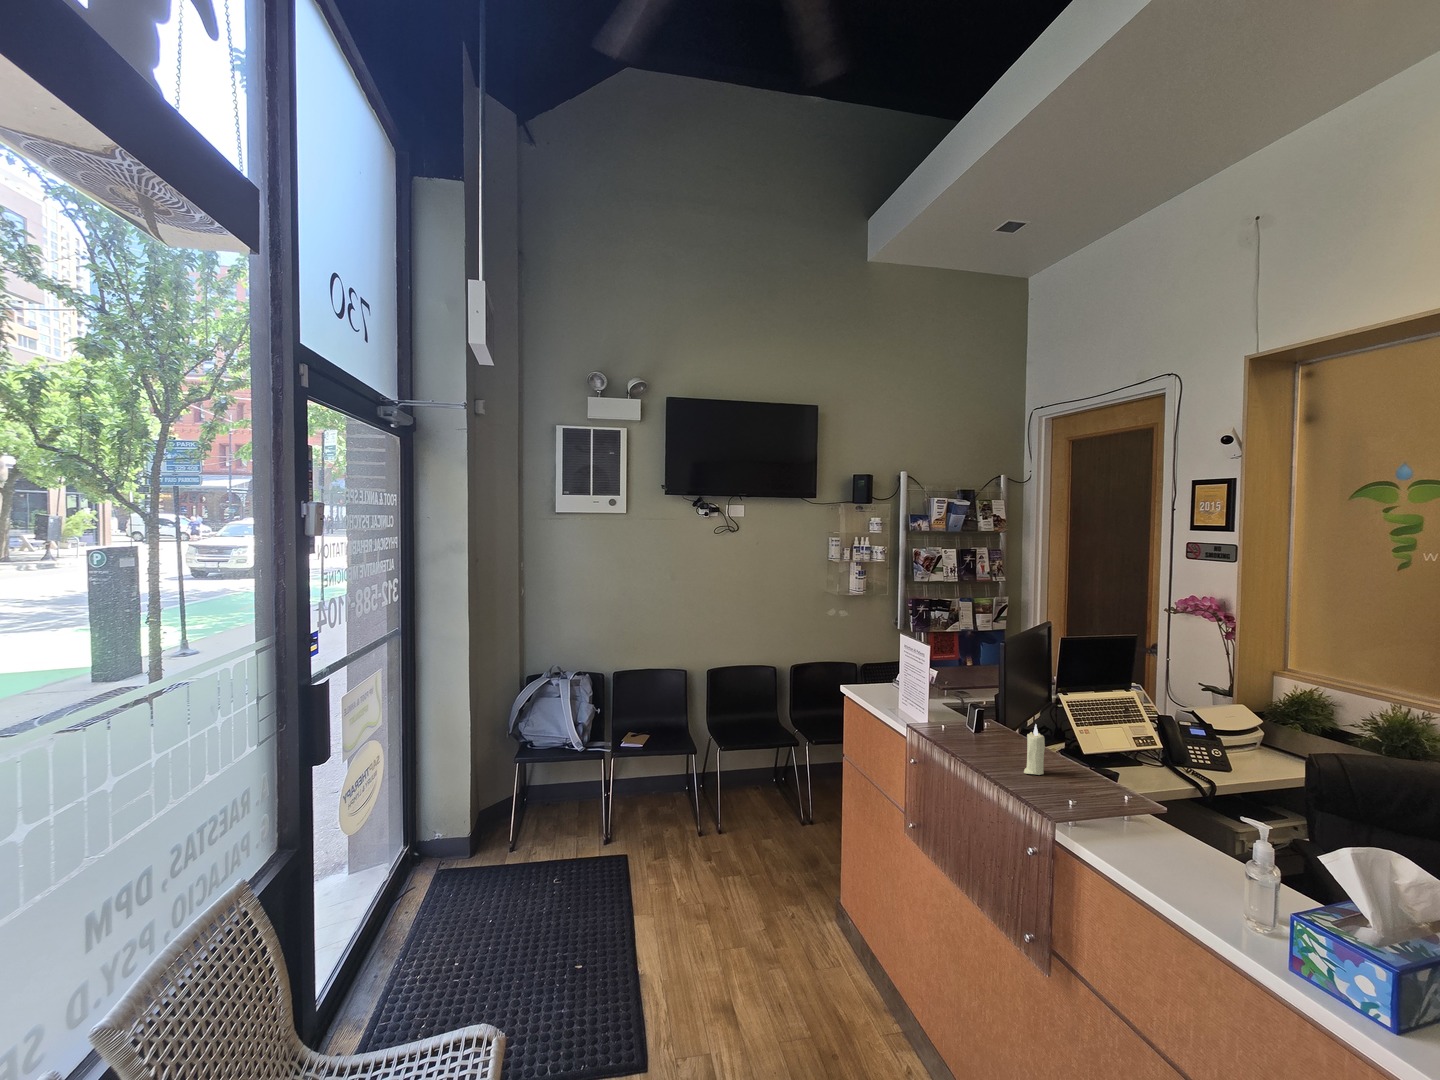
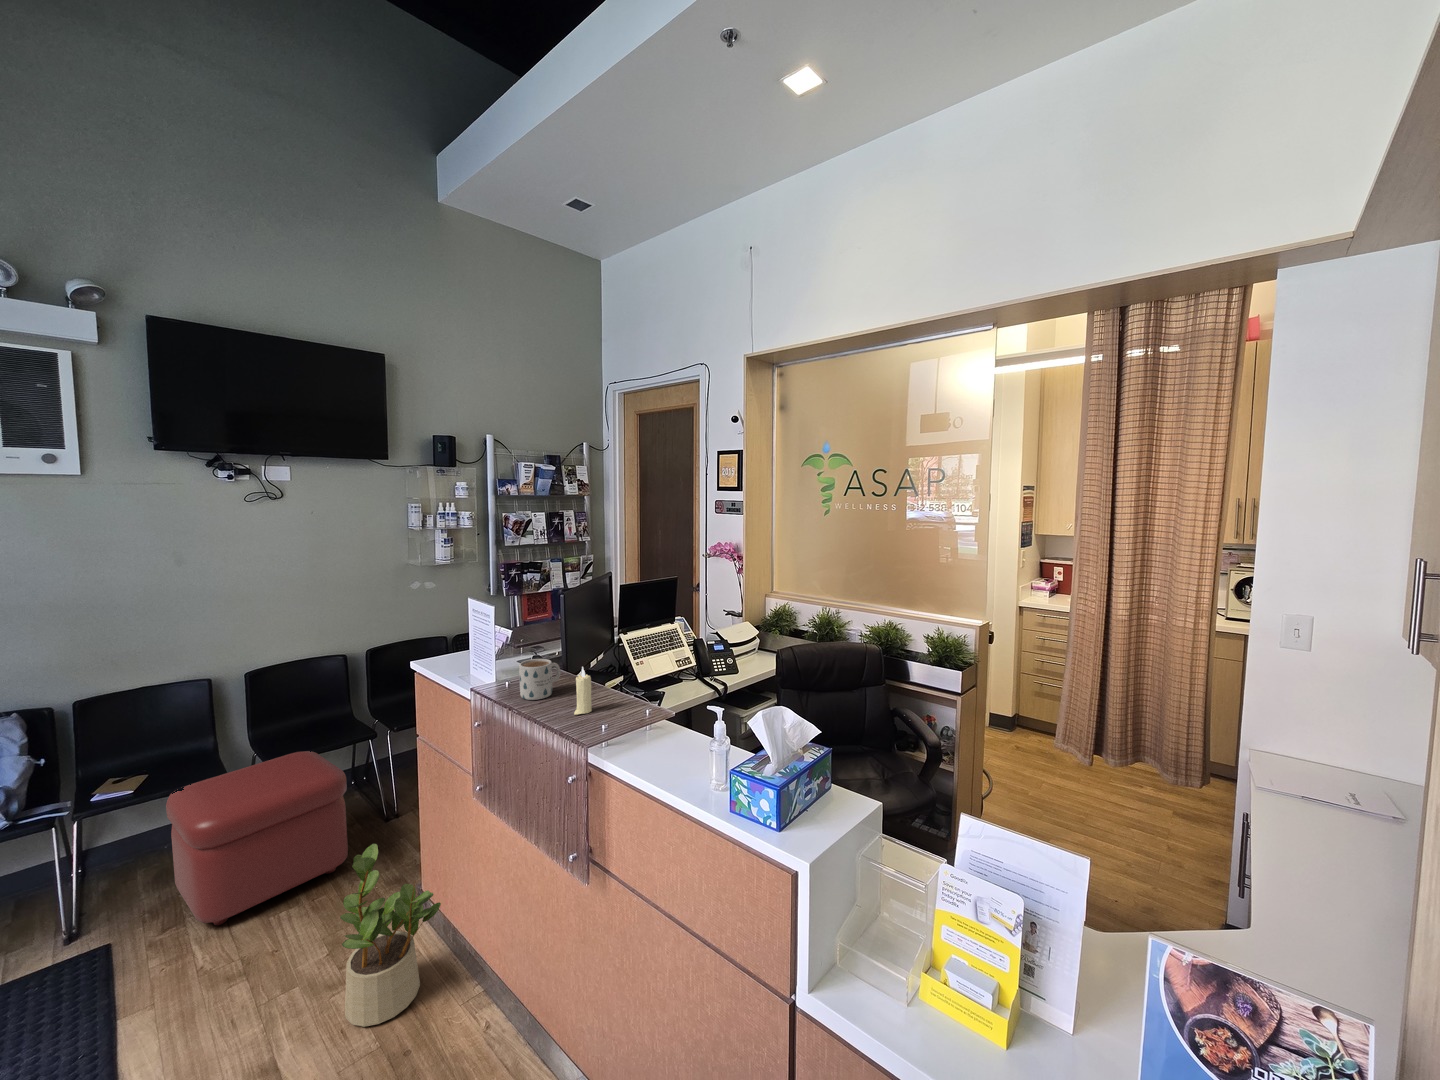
mug: none [960,706,1002,748] -> present [519,659,561,700]
ottoman: none [662,746,779,872] -> present [166,751,348,925]
potted plant: none [784,844,865,1010] -> present [340,844,441,1027]

